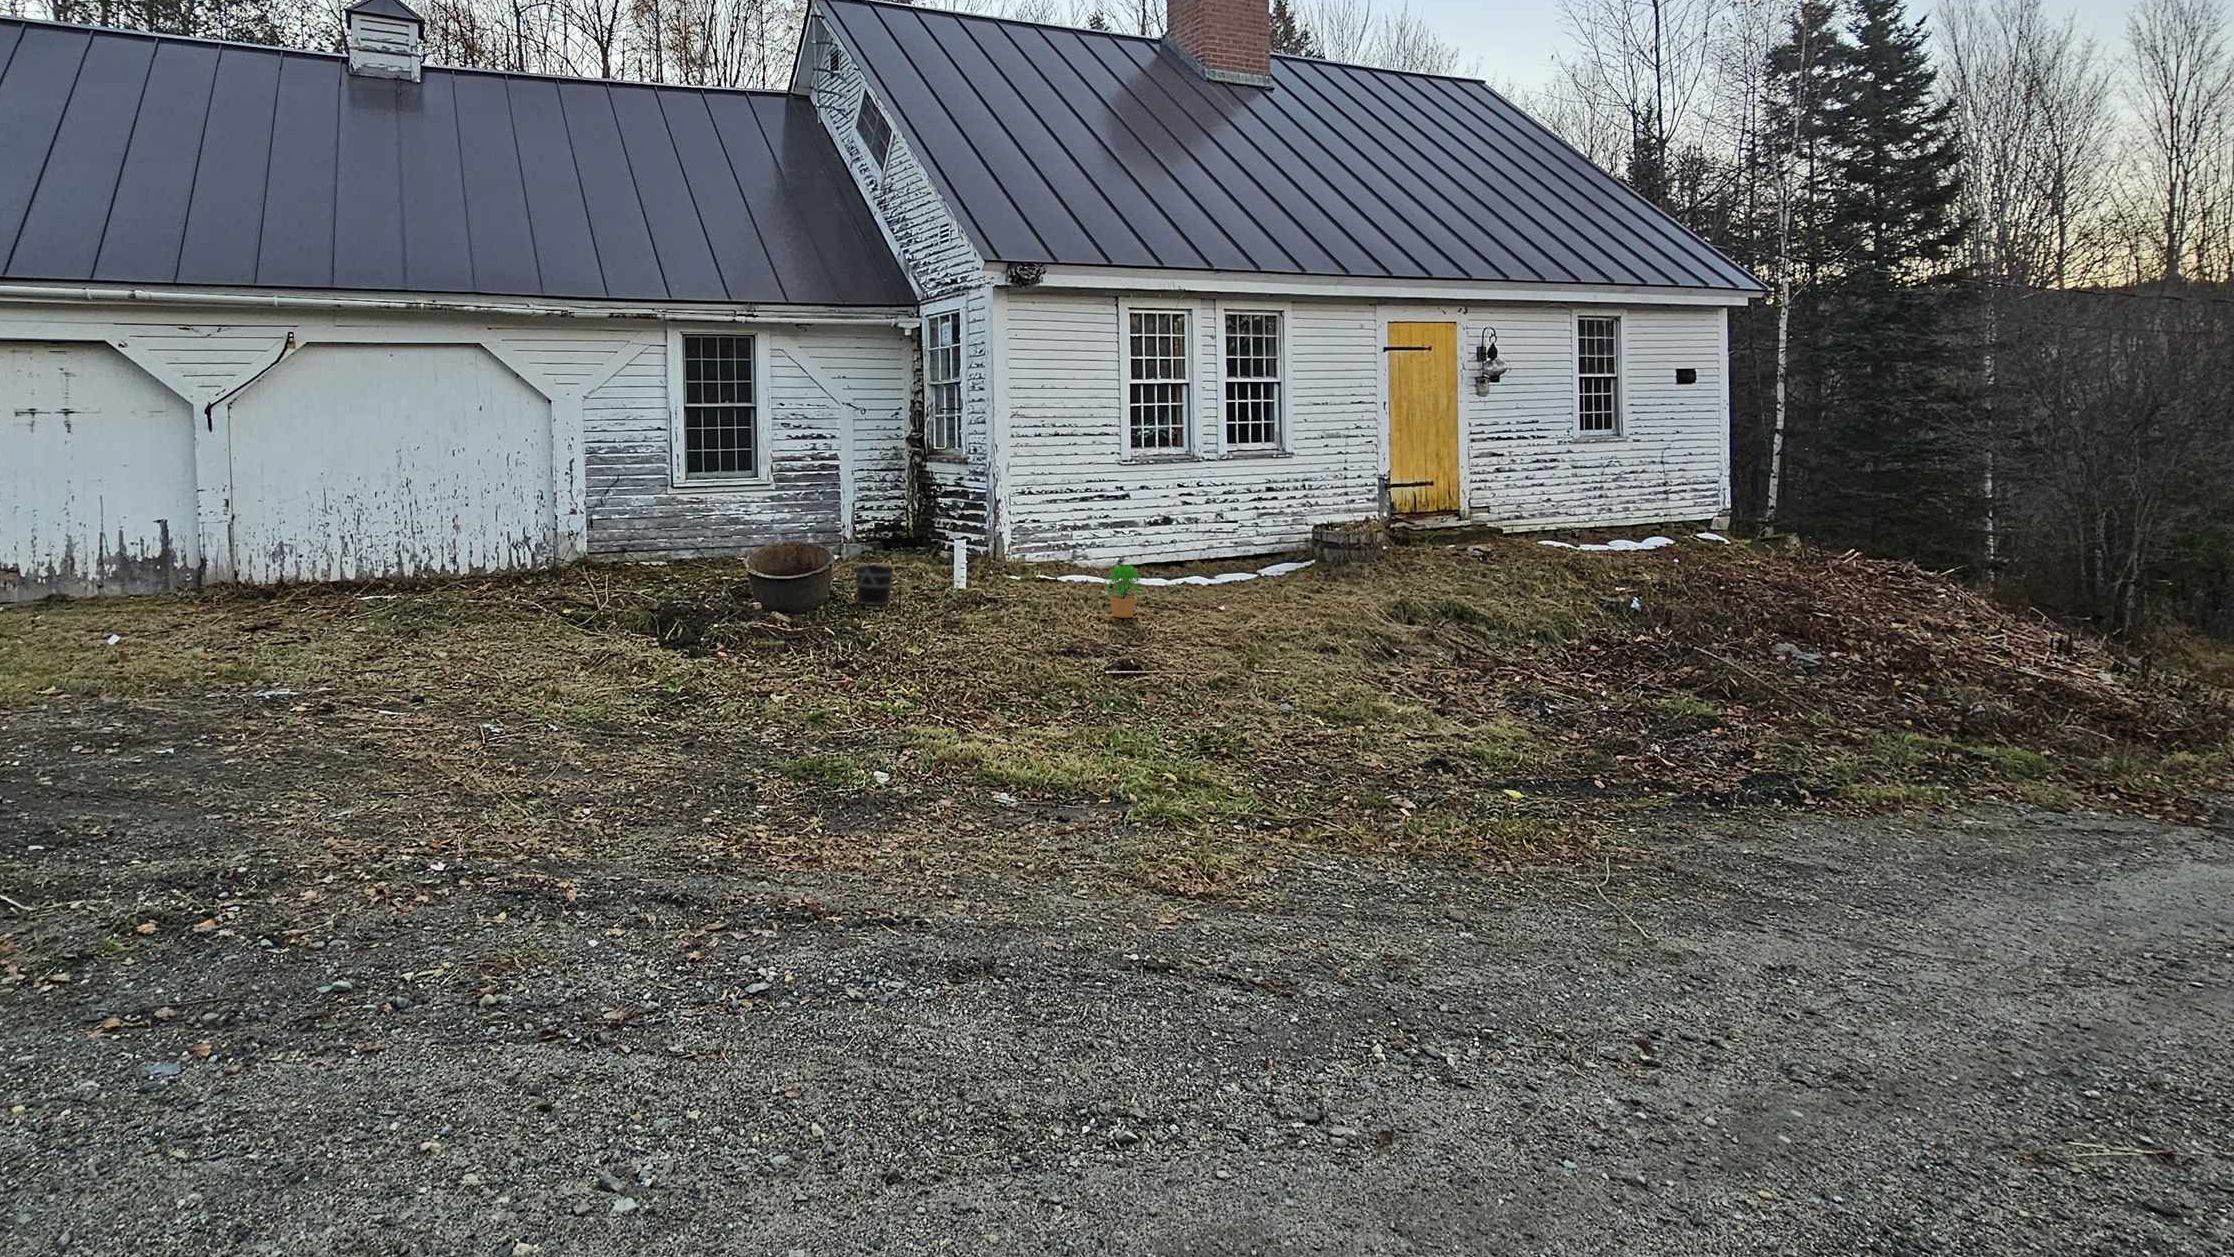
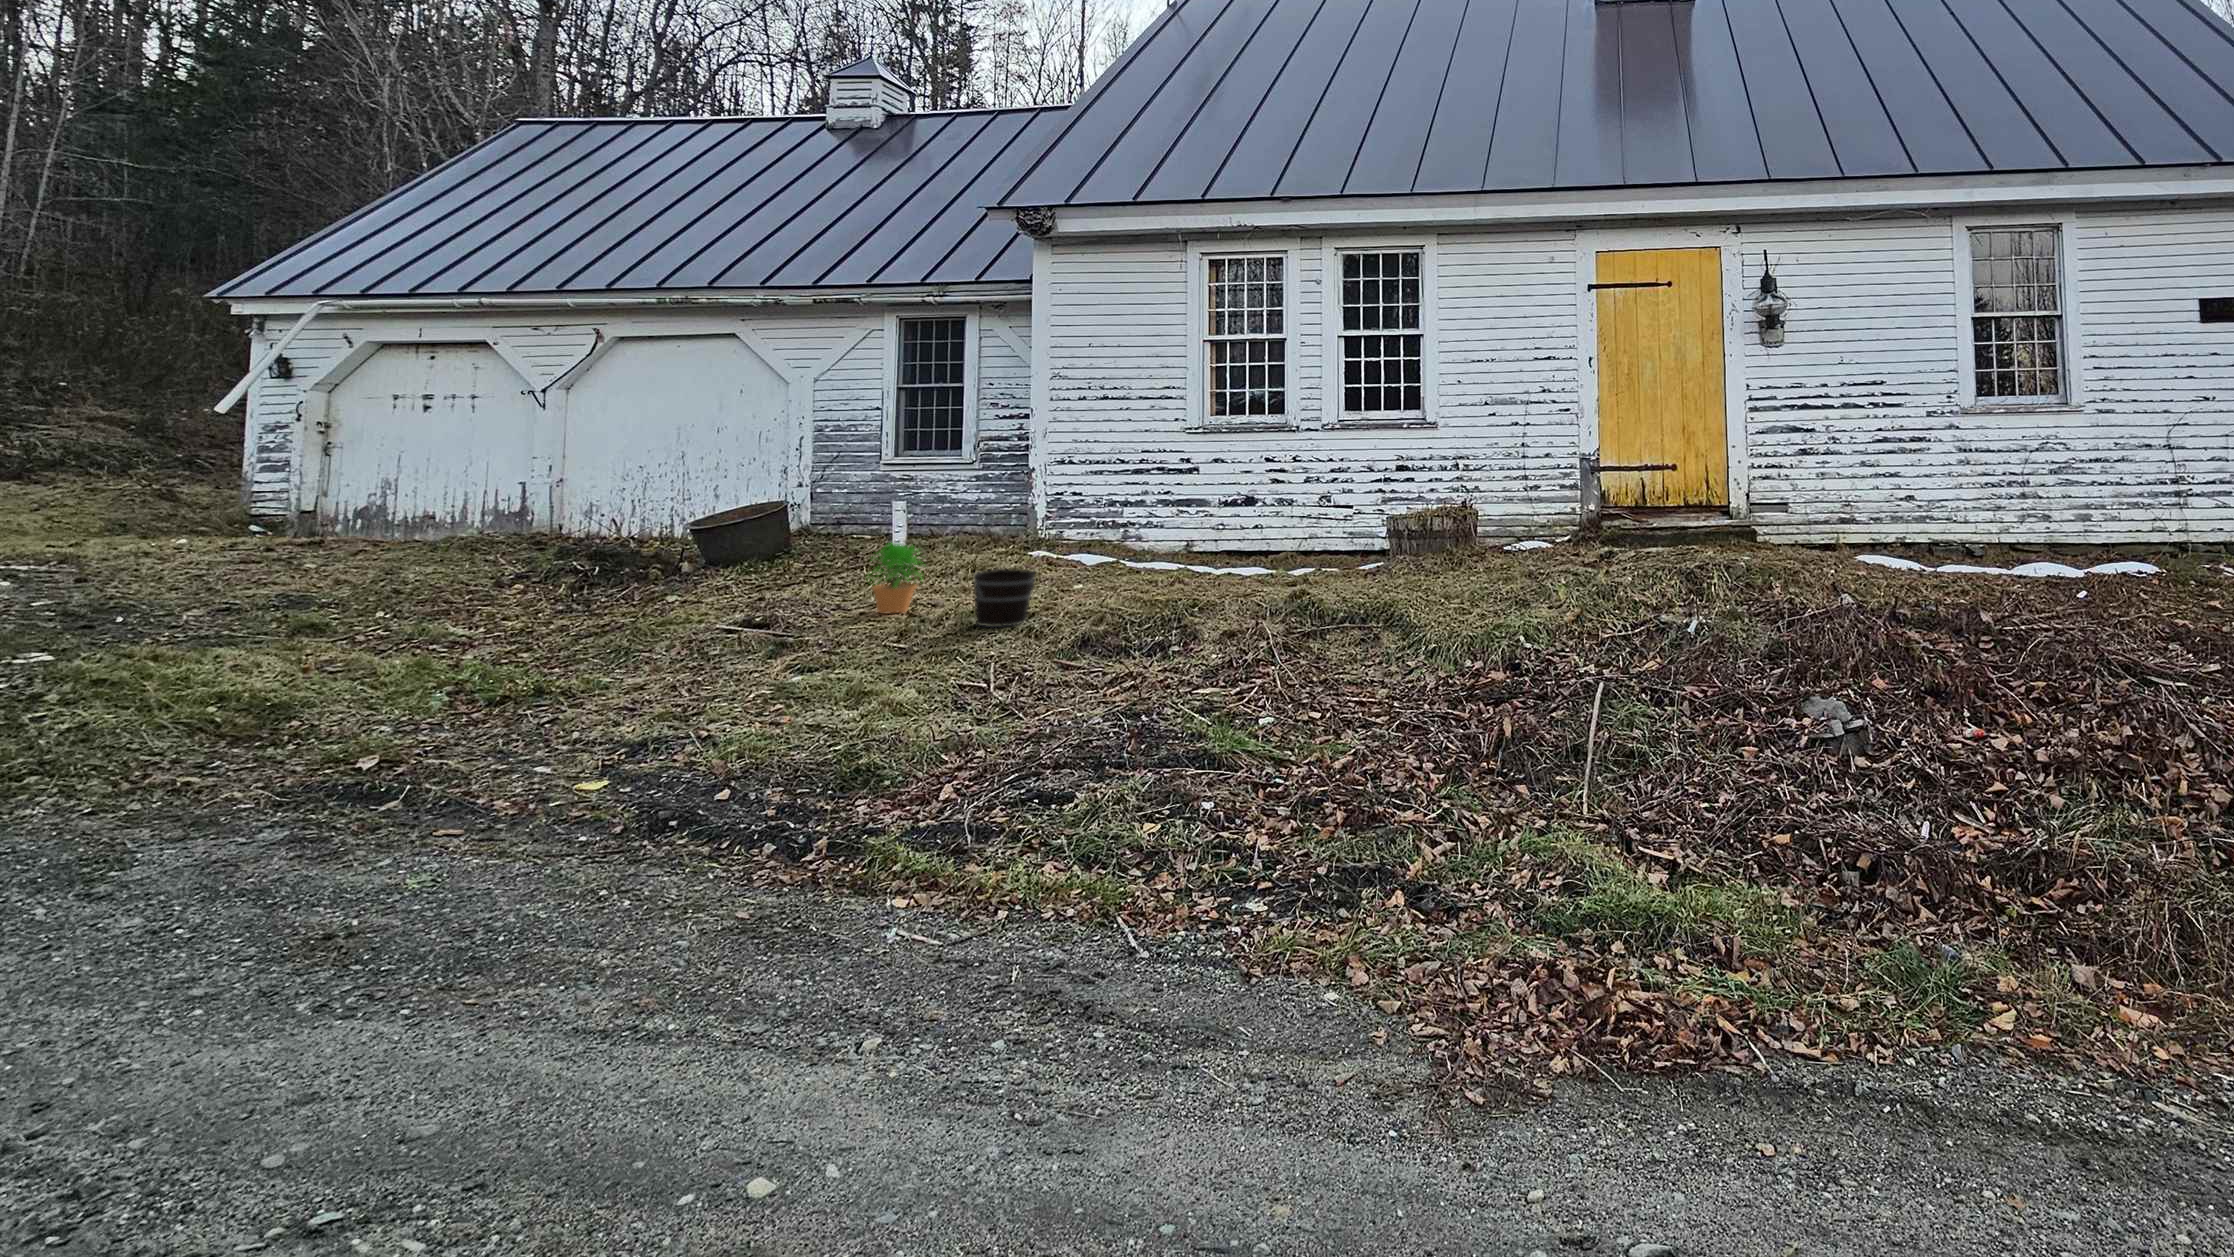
bucket: present [856,566,893,605] -> present [974,569,1035,627]

